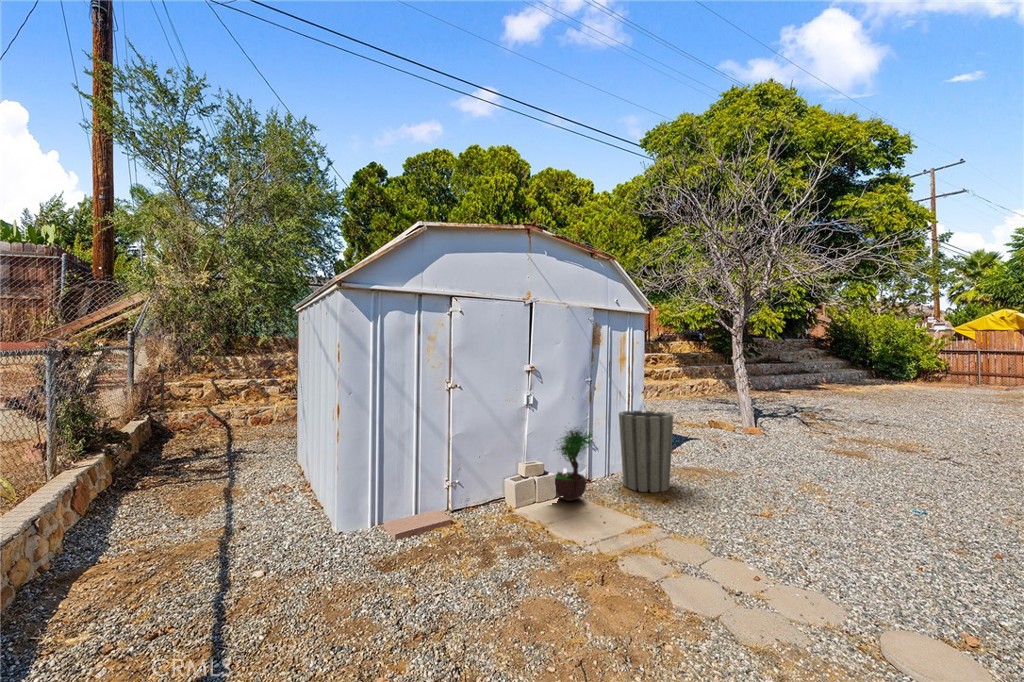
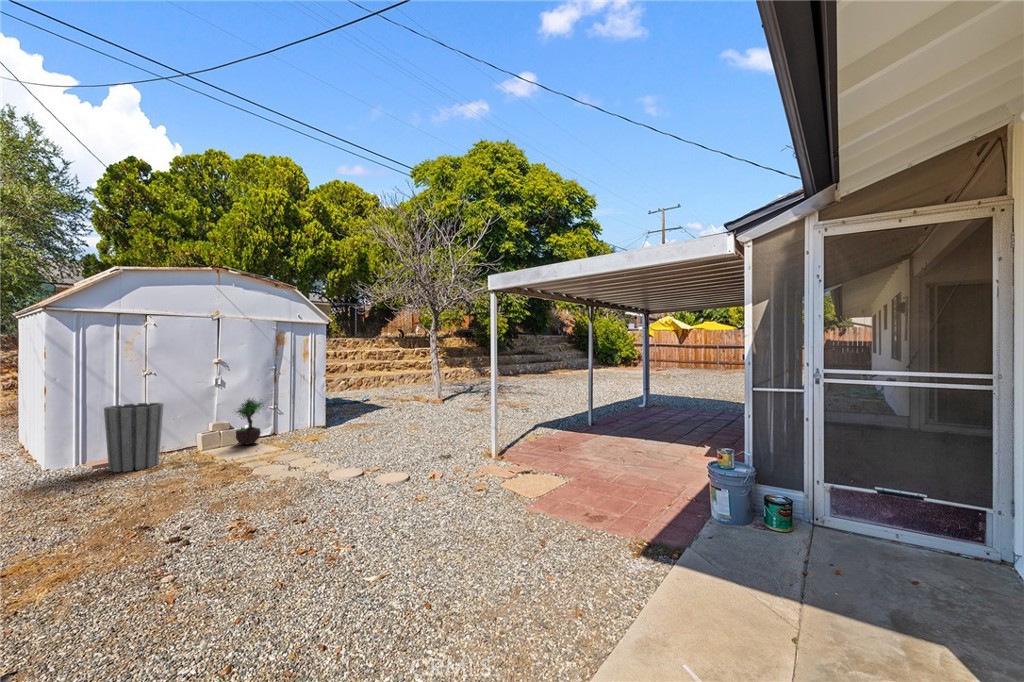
trash can: present [619,411,673,492] -> present [104,403,163,472]

